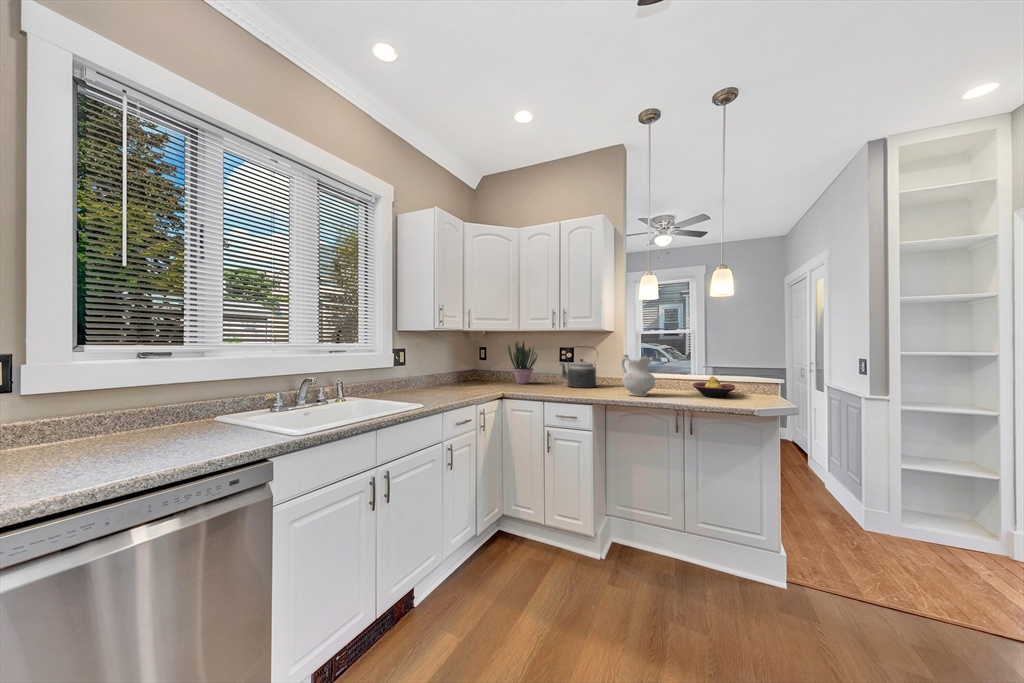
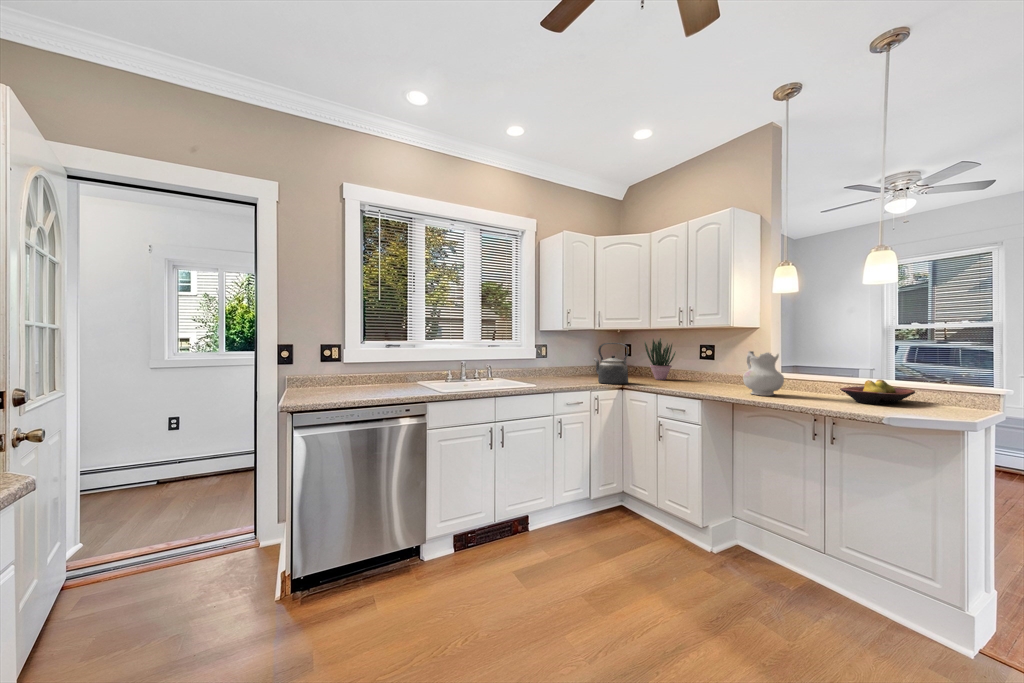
kettle: present [560,346,596,388] -> present [594,343,629,384]

